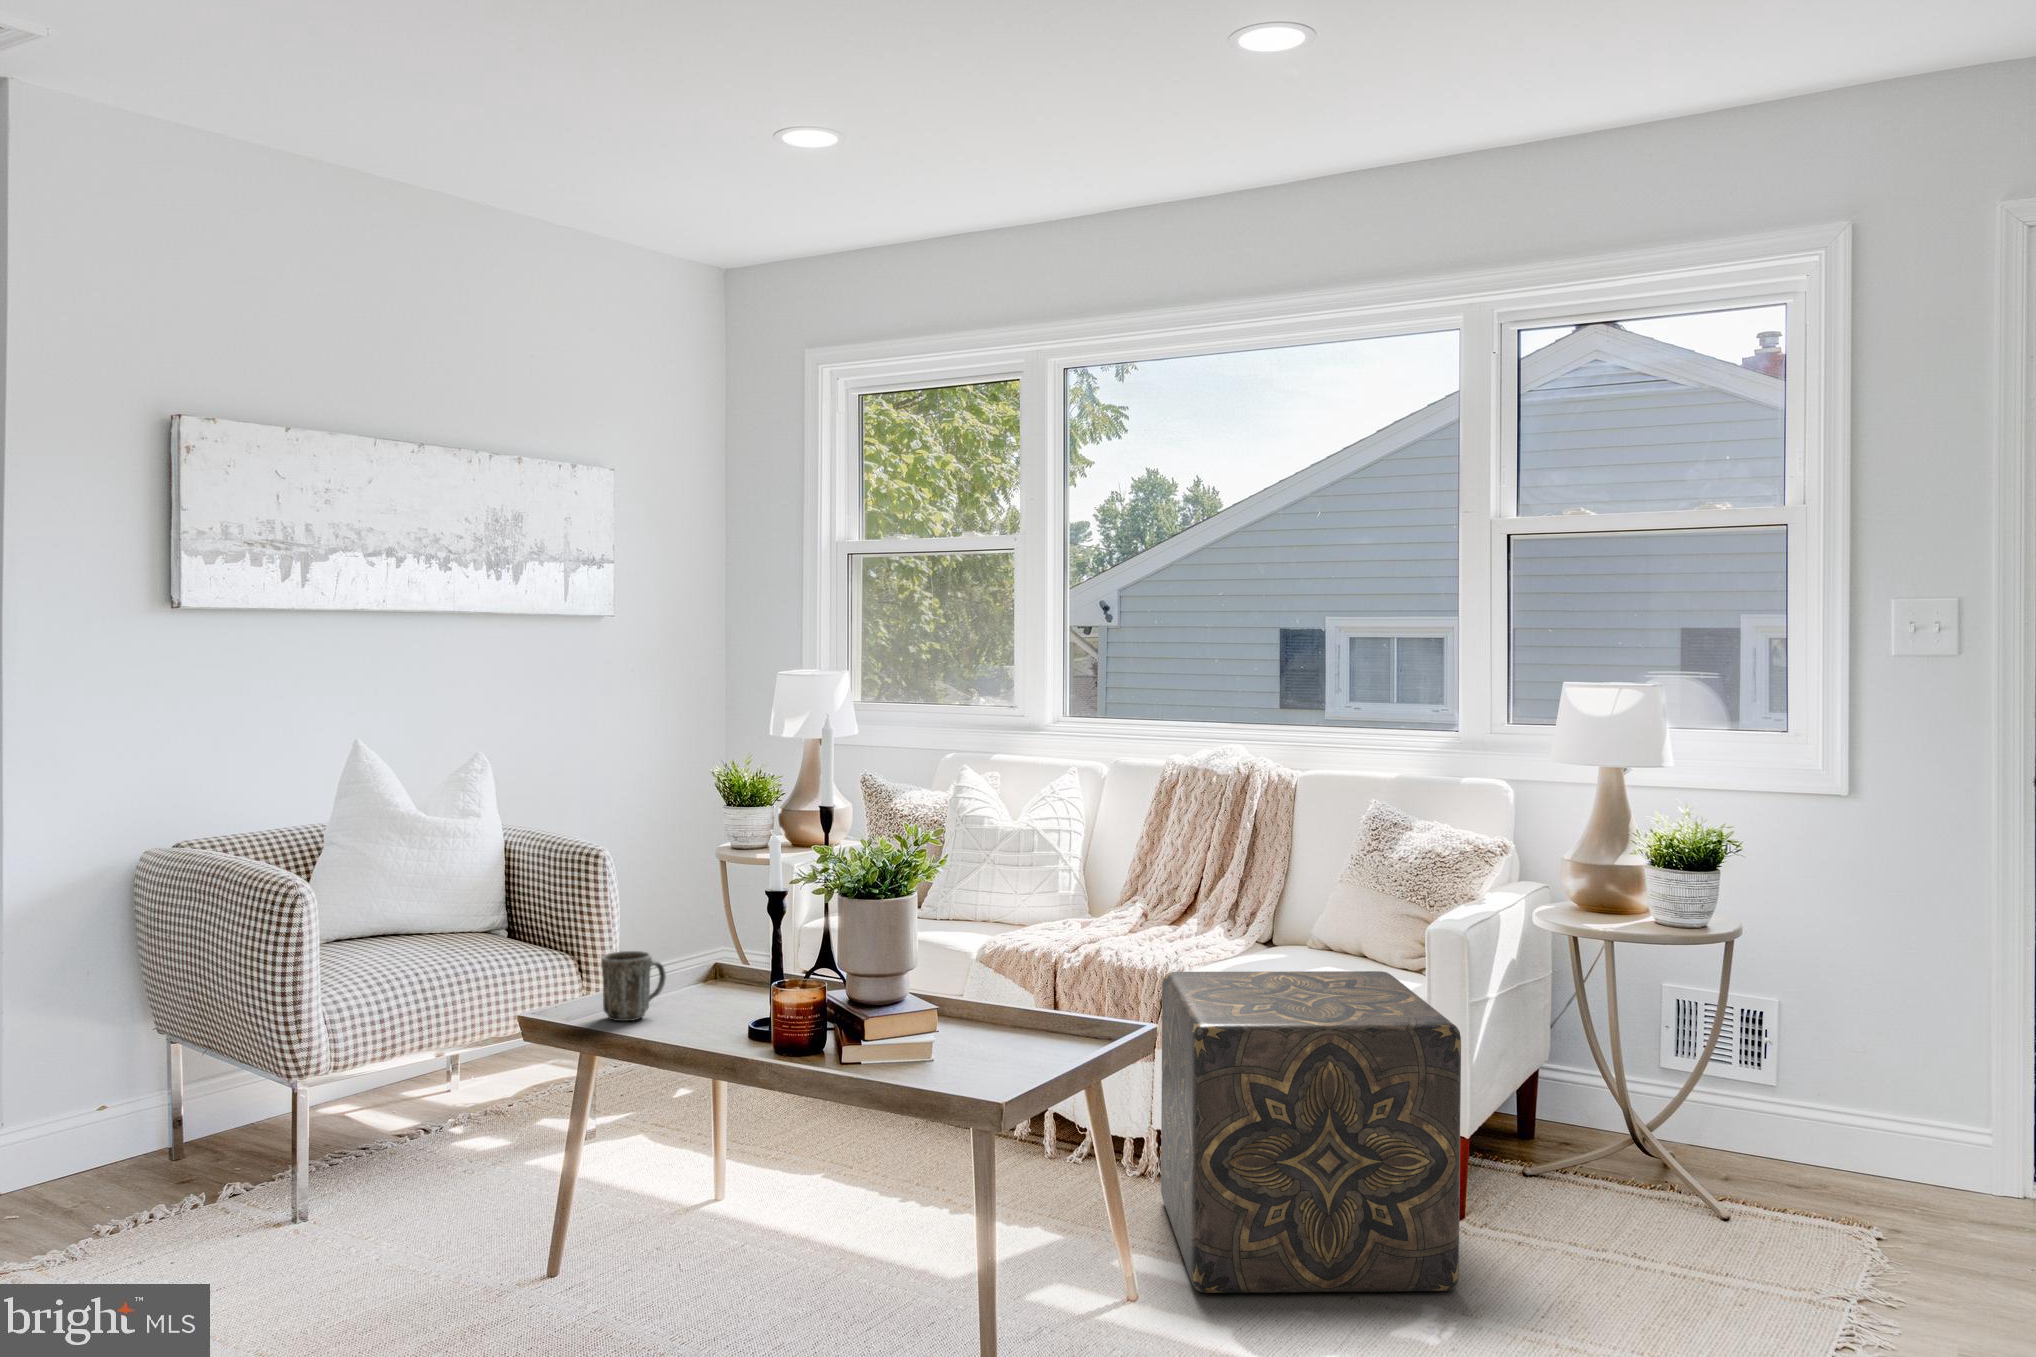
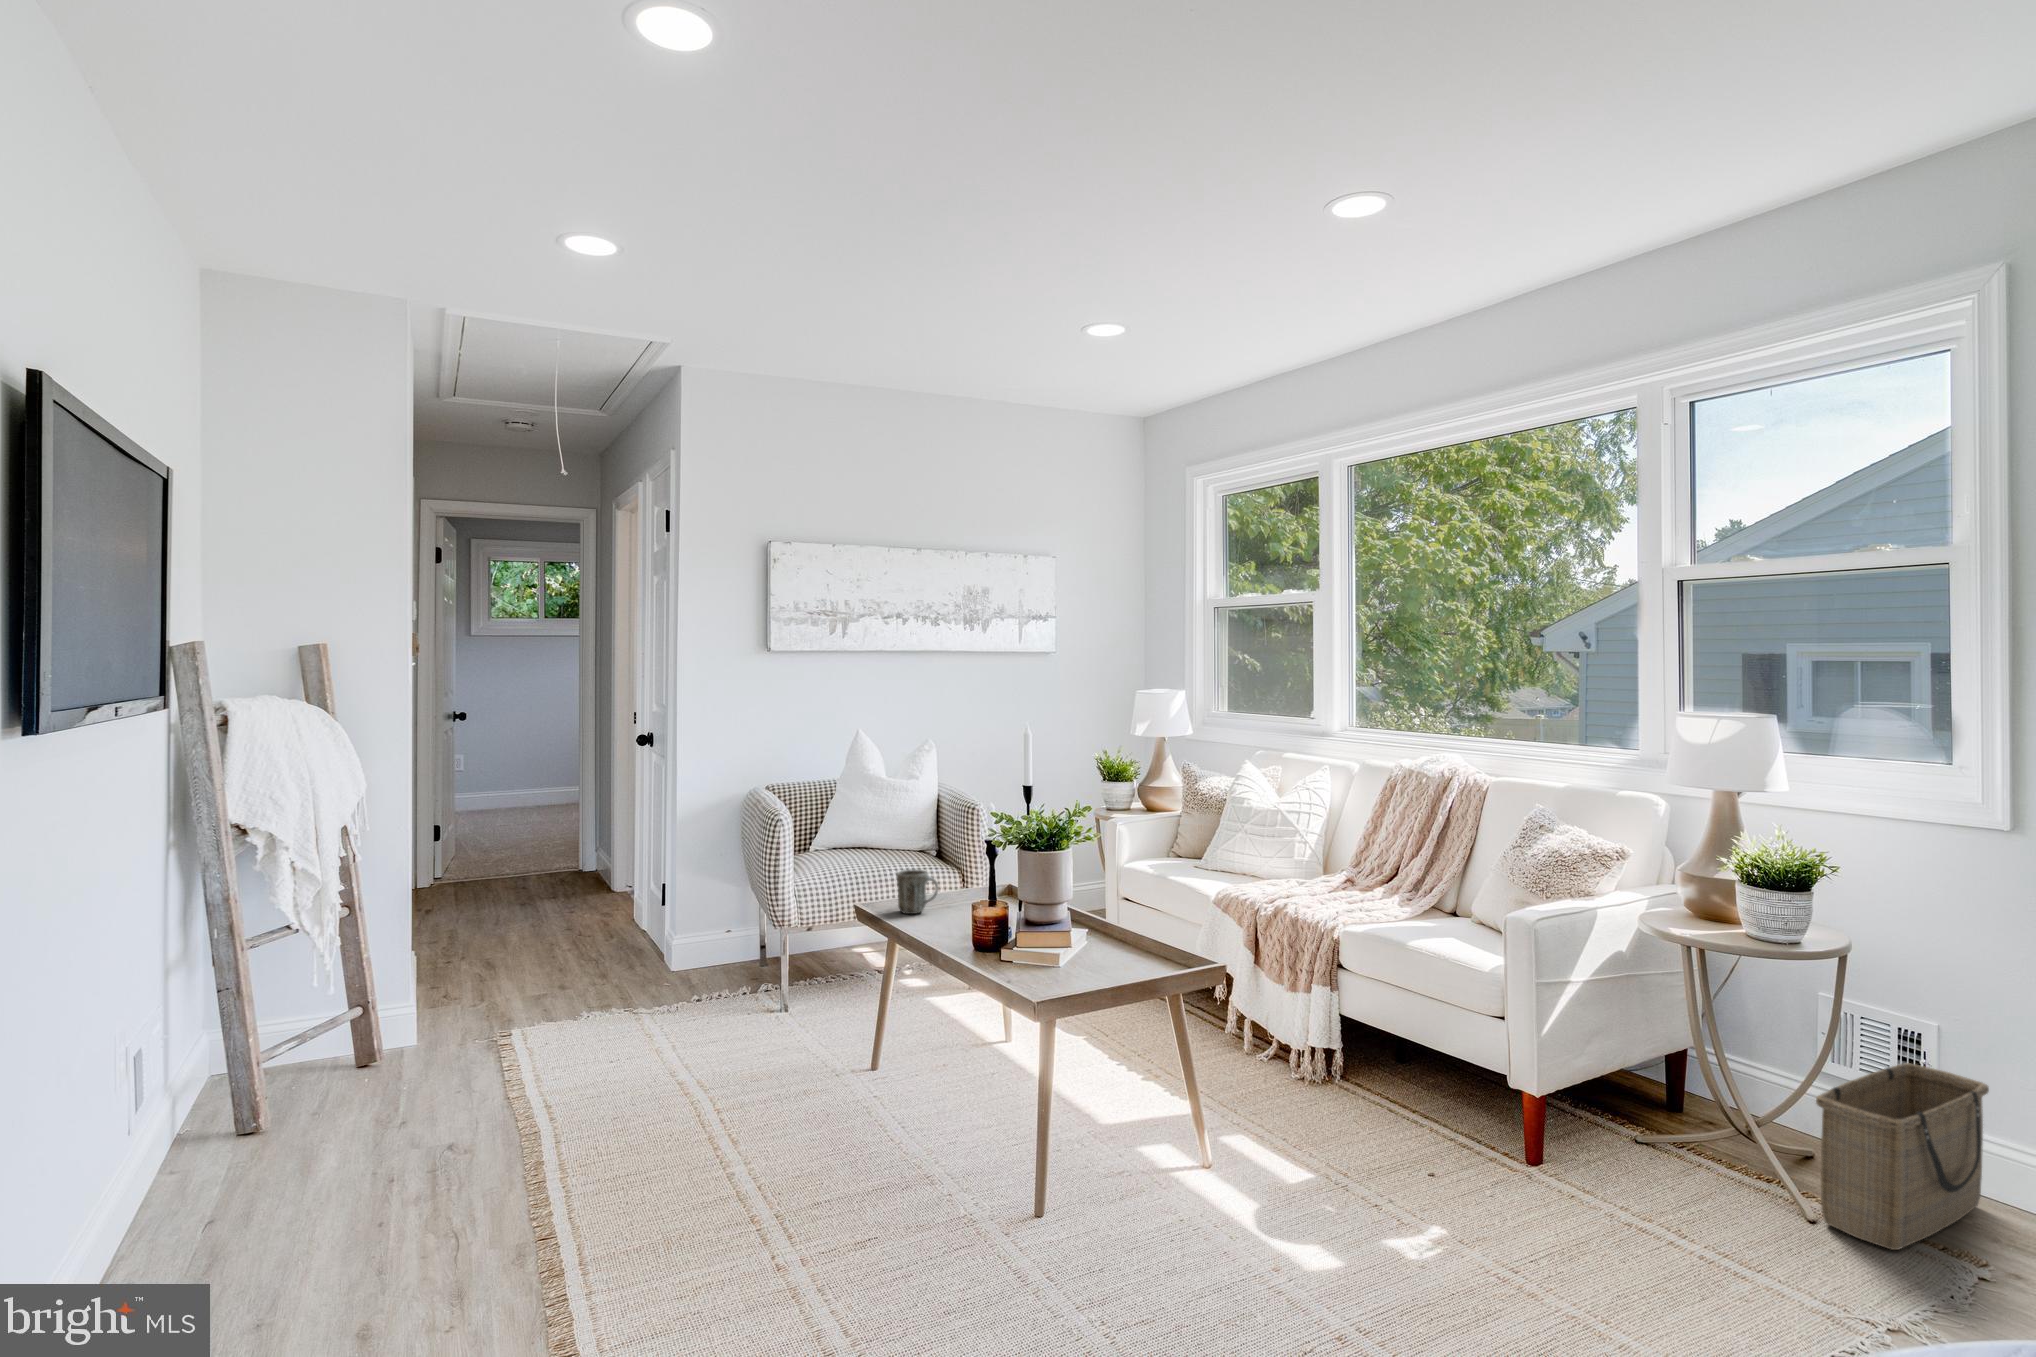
ottoman: present [1161,971,1461,1293] -> none [1251,926,1489,1215]
basket: none [1725,1042,1838,1230] -> present [1816,1063,1989,1250]

